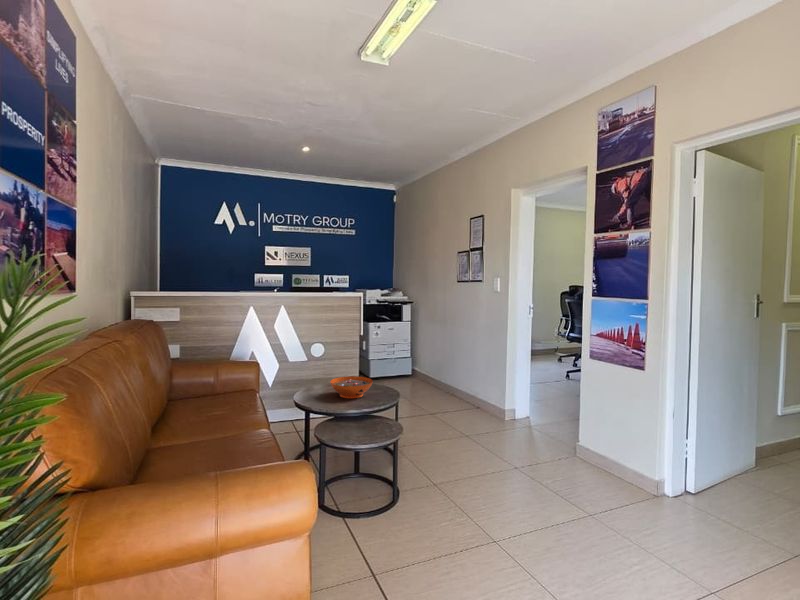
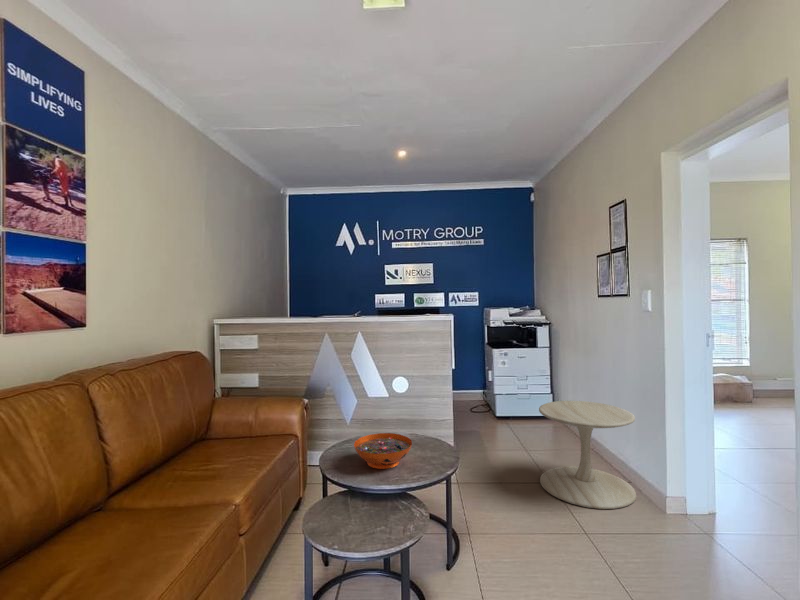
side table: none [422,356,484,423] -> present [539,401,636,509]

